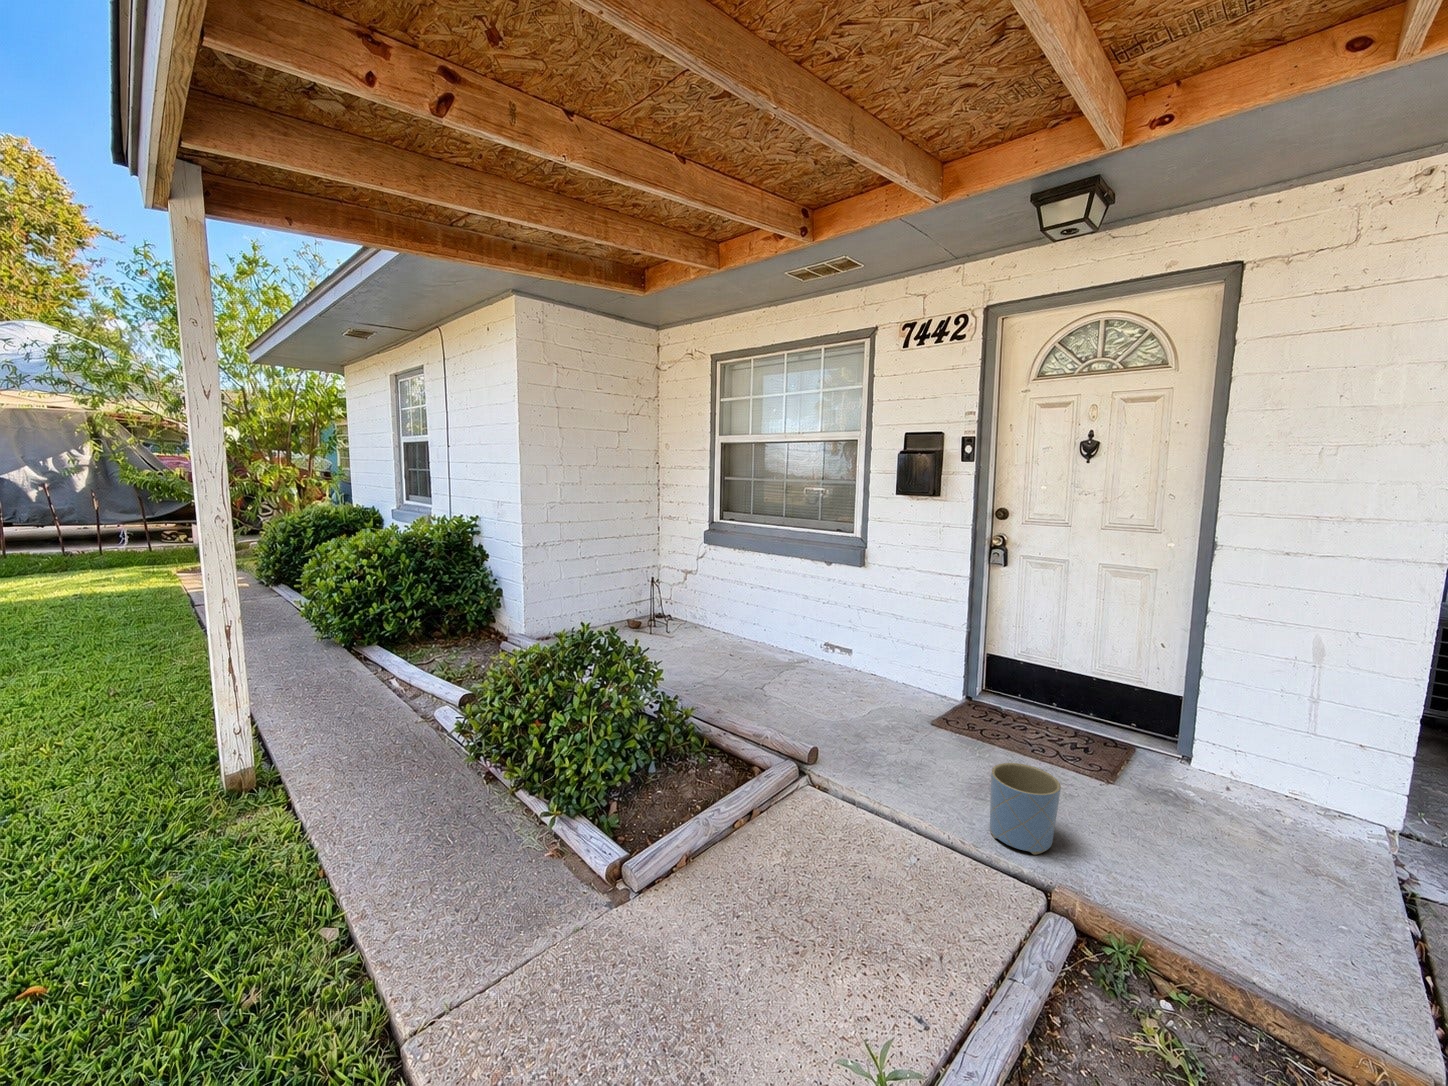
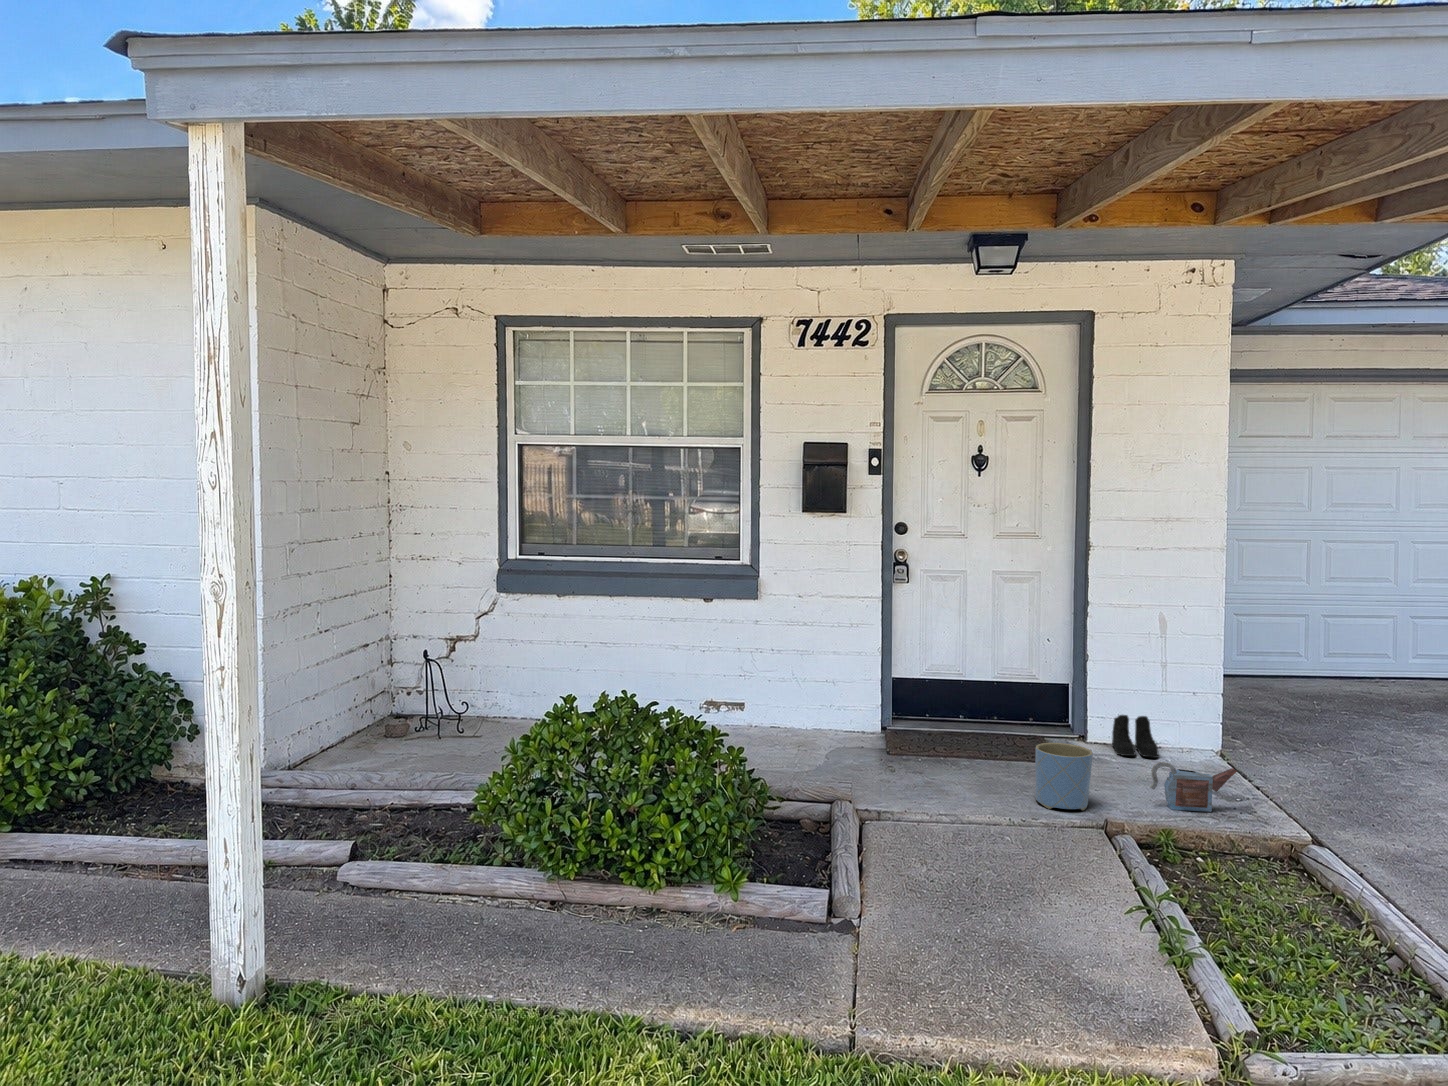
boots: none [1214,751,1282,819] -> present [1112,715,1158,758]
watering can: none [1146,832,1294,924] -> present [1150,762,1237,812]

